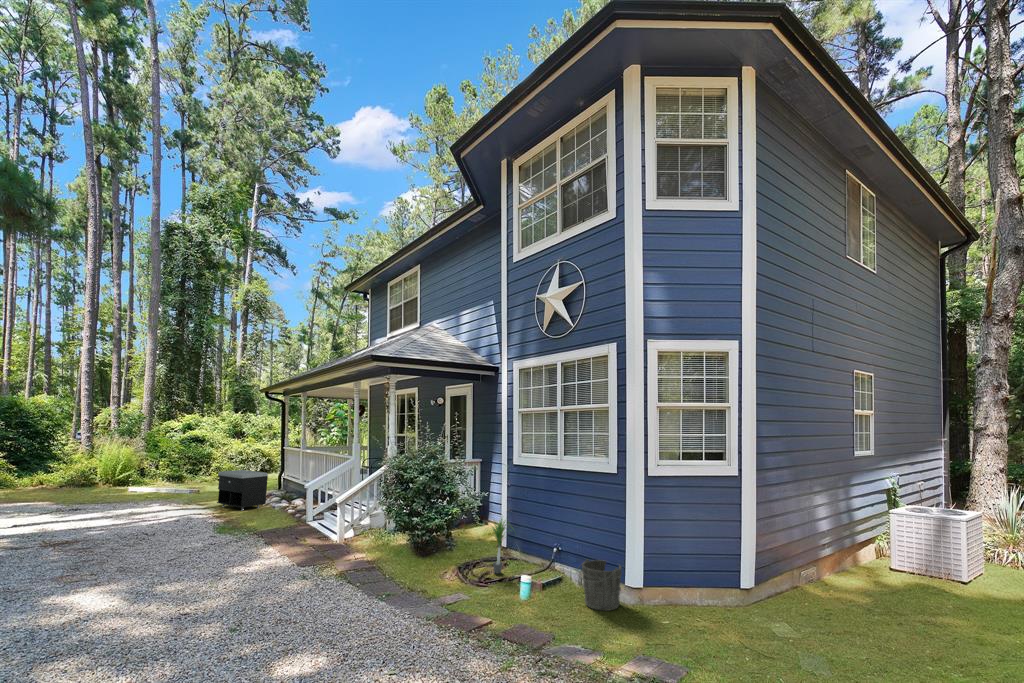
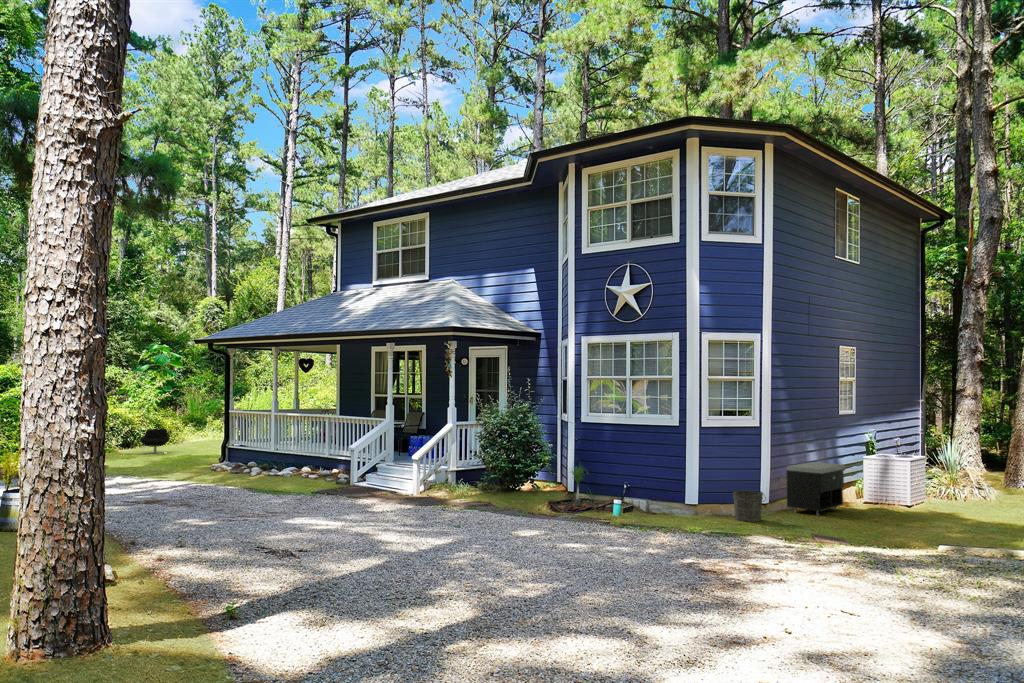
lounge chair: none [173,455,205,479] -> present [140,429,170,454]
storage bench: present [217,470,268,511] -> present [786,462,845,515]
bucket: present [576,559,622,611] -> present [733,491,766,522]

